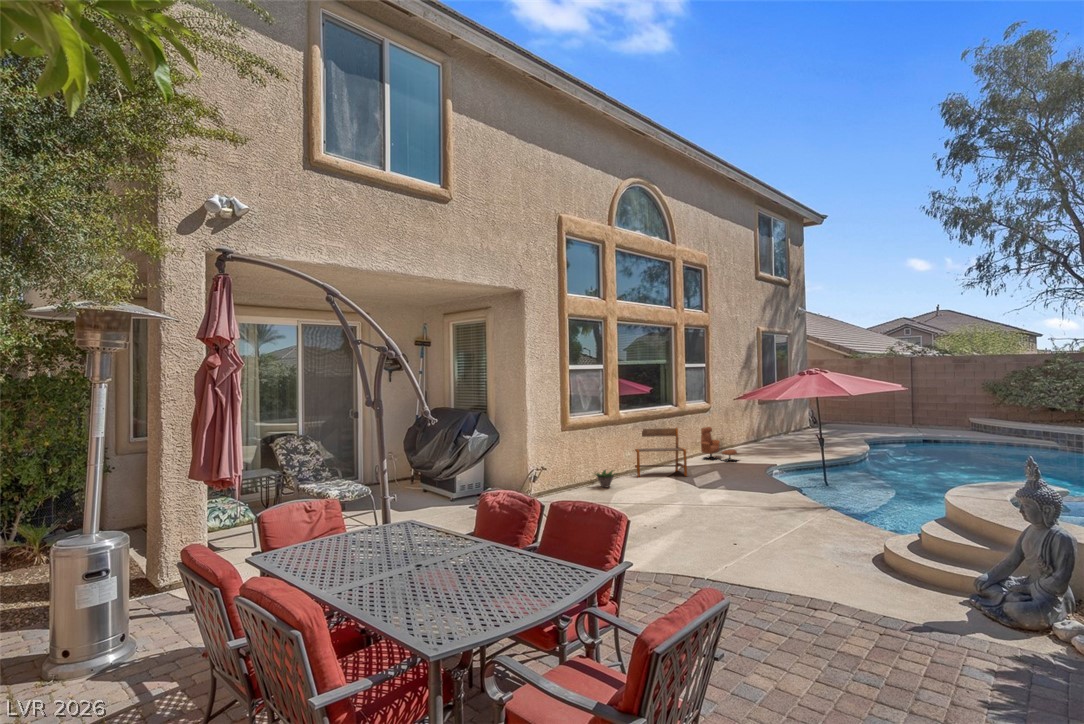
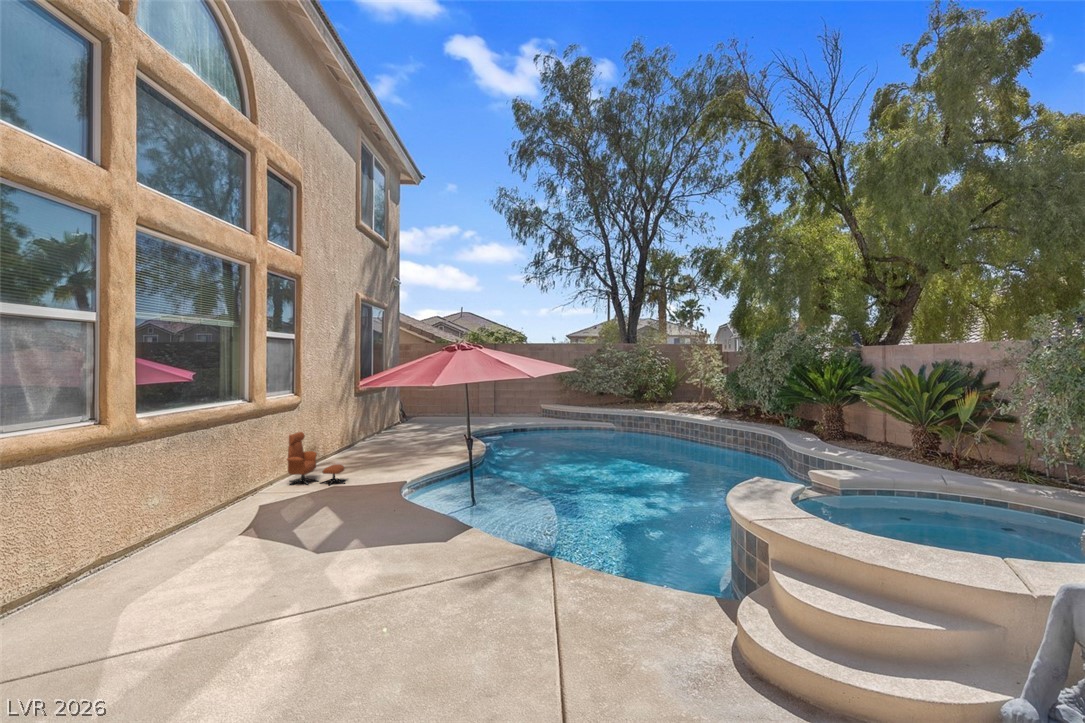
bench: present [635,428,687,477] -> none [164,440,279,547]
decorative plant: present [595,470,616,488] -> none [48,549,133,600]

